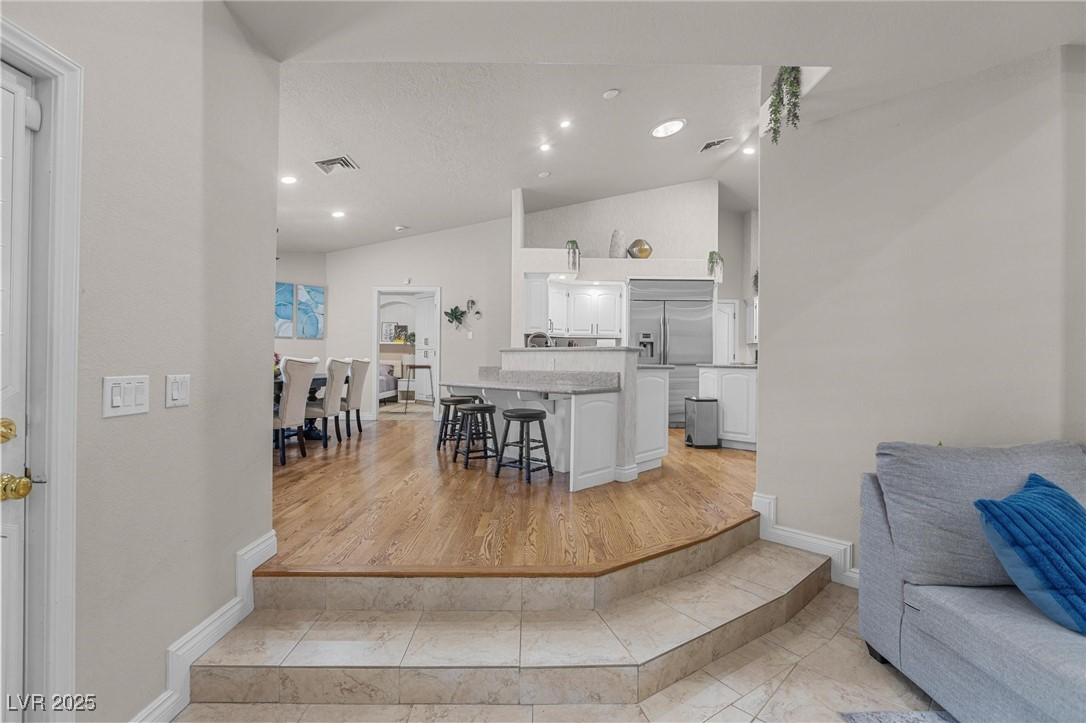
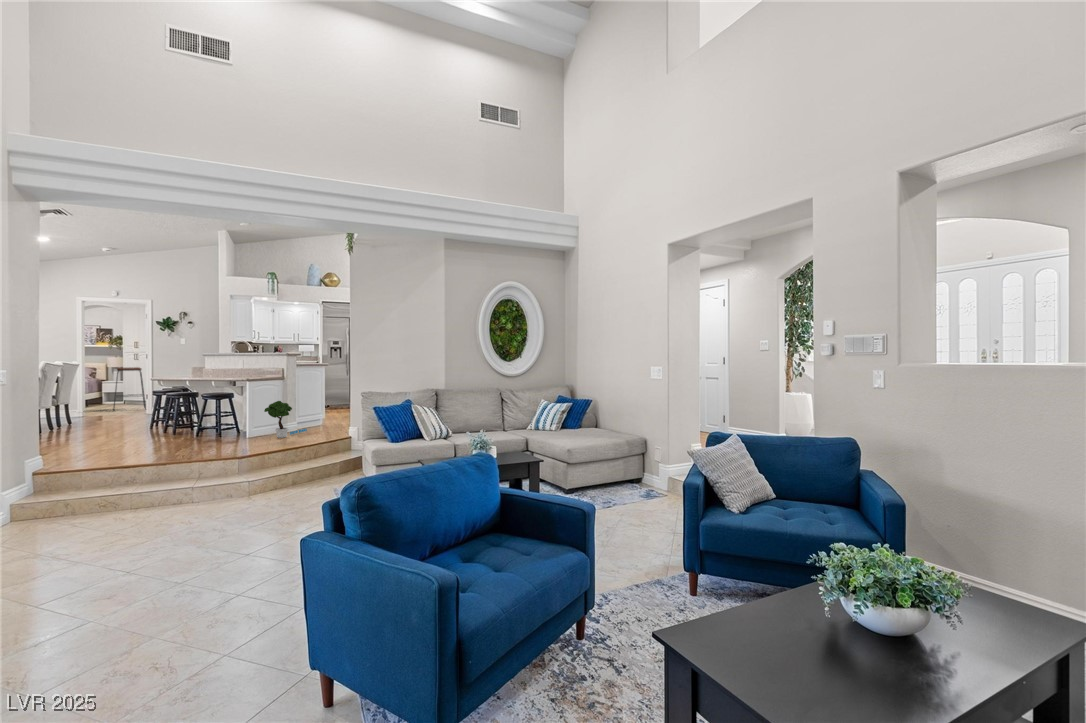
potted tree: none [598,430,654,497] -> present [264,401,307,438]

